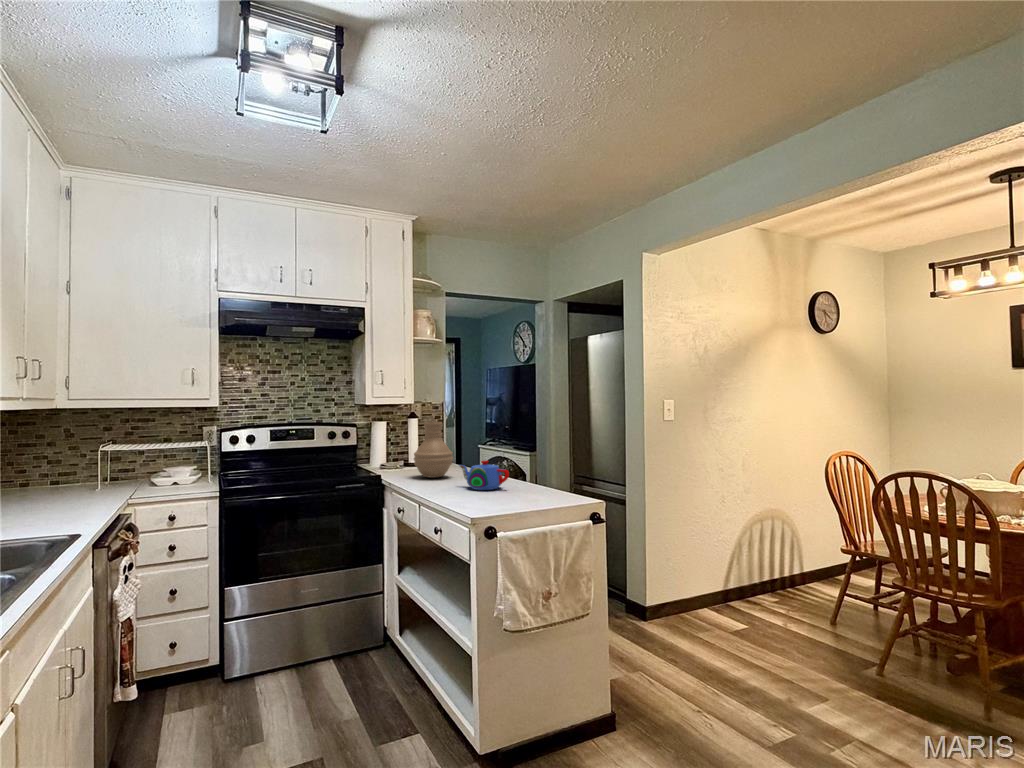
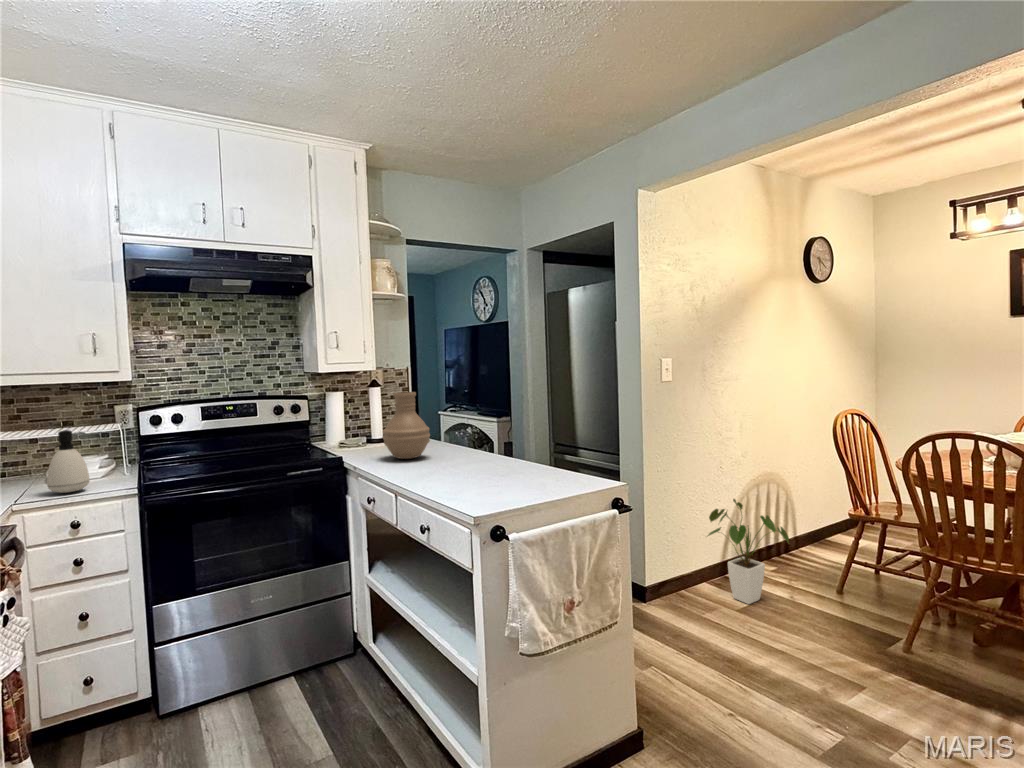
soap dispenser: none [154,443,184,492] -> present [47,430,89,493]
teapot: present [459,461,509,490] -> none [442,438,505,474]
house plant: none [703,529,779,627] -> present [708,499,789,604]

